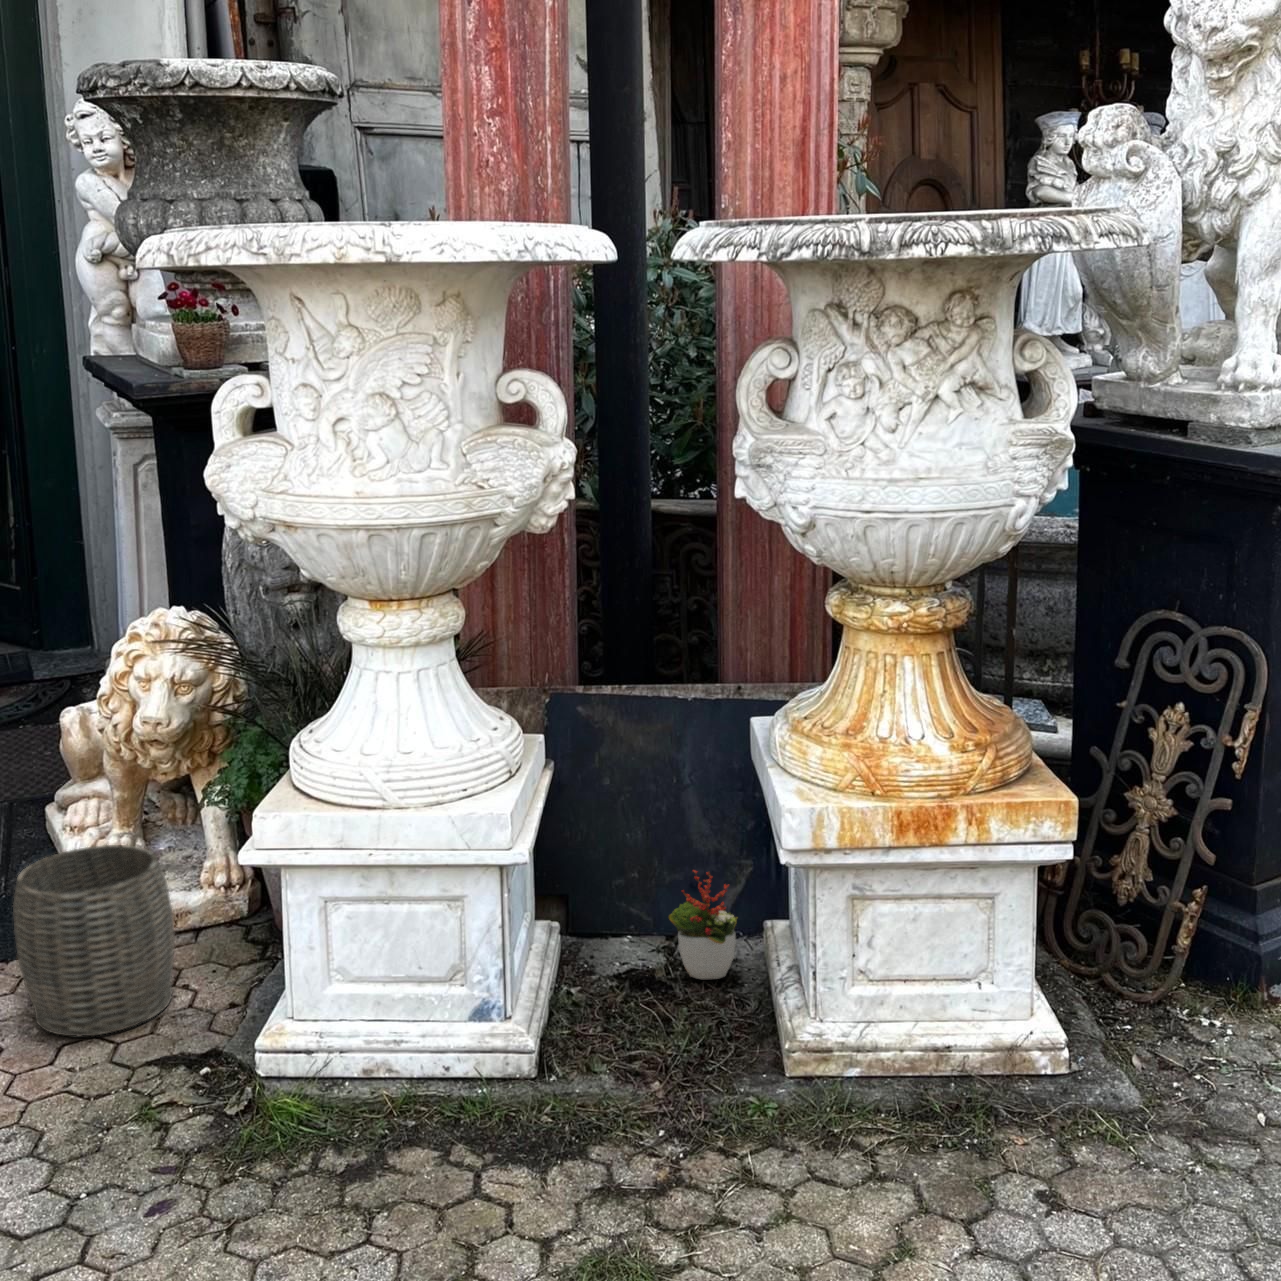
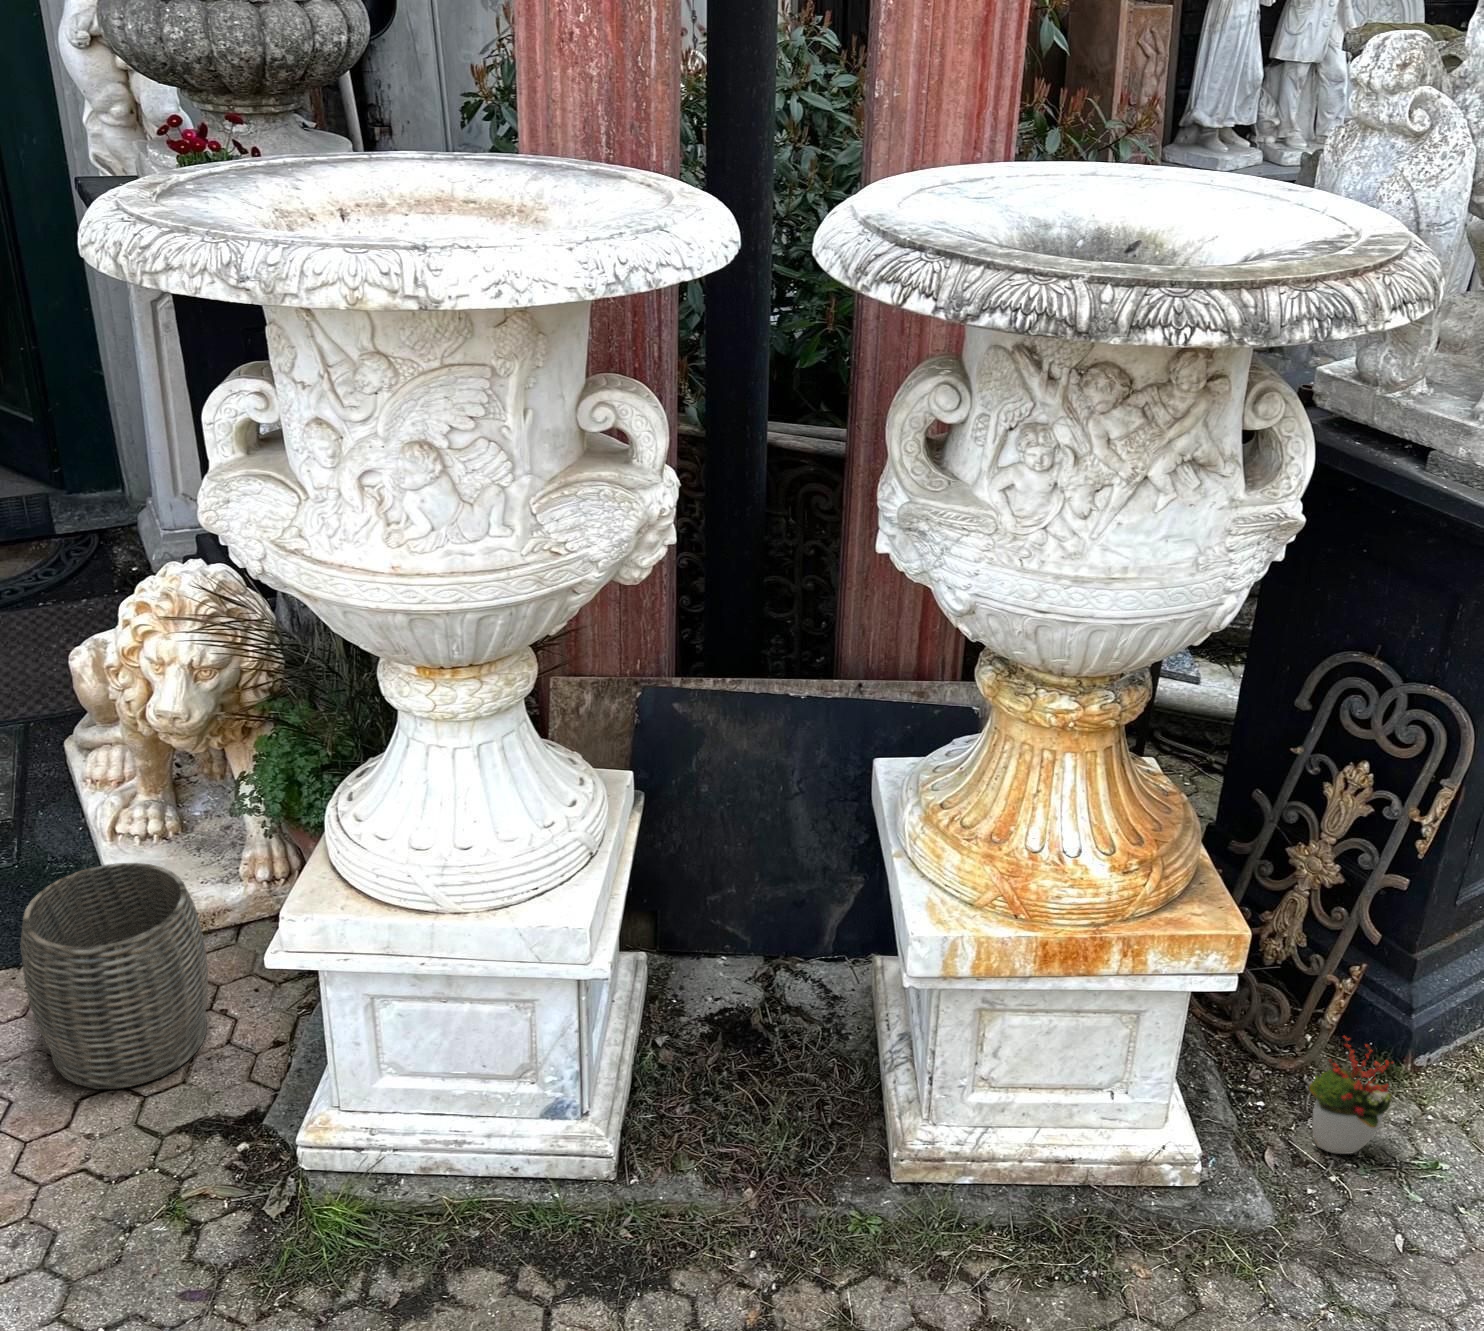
decorative plant: present [669,870,738,979] -> present [1309,1036,1393,1154]

